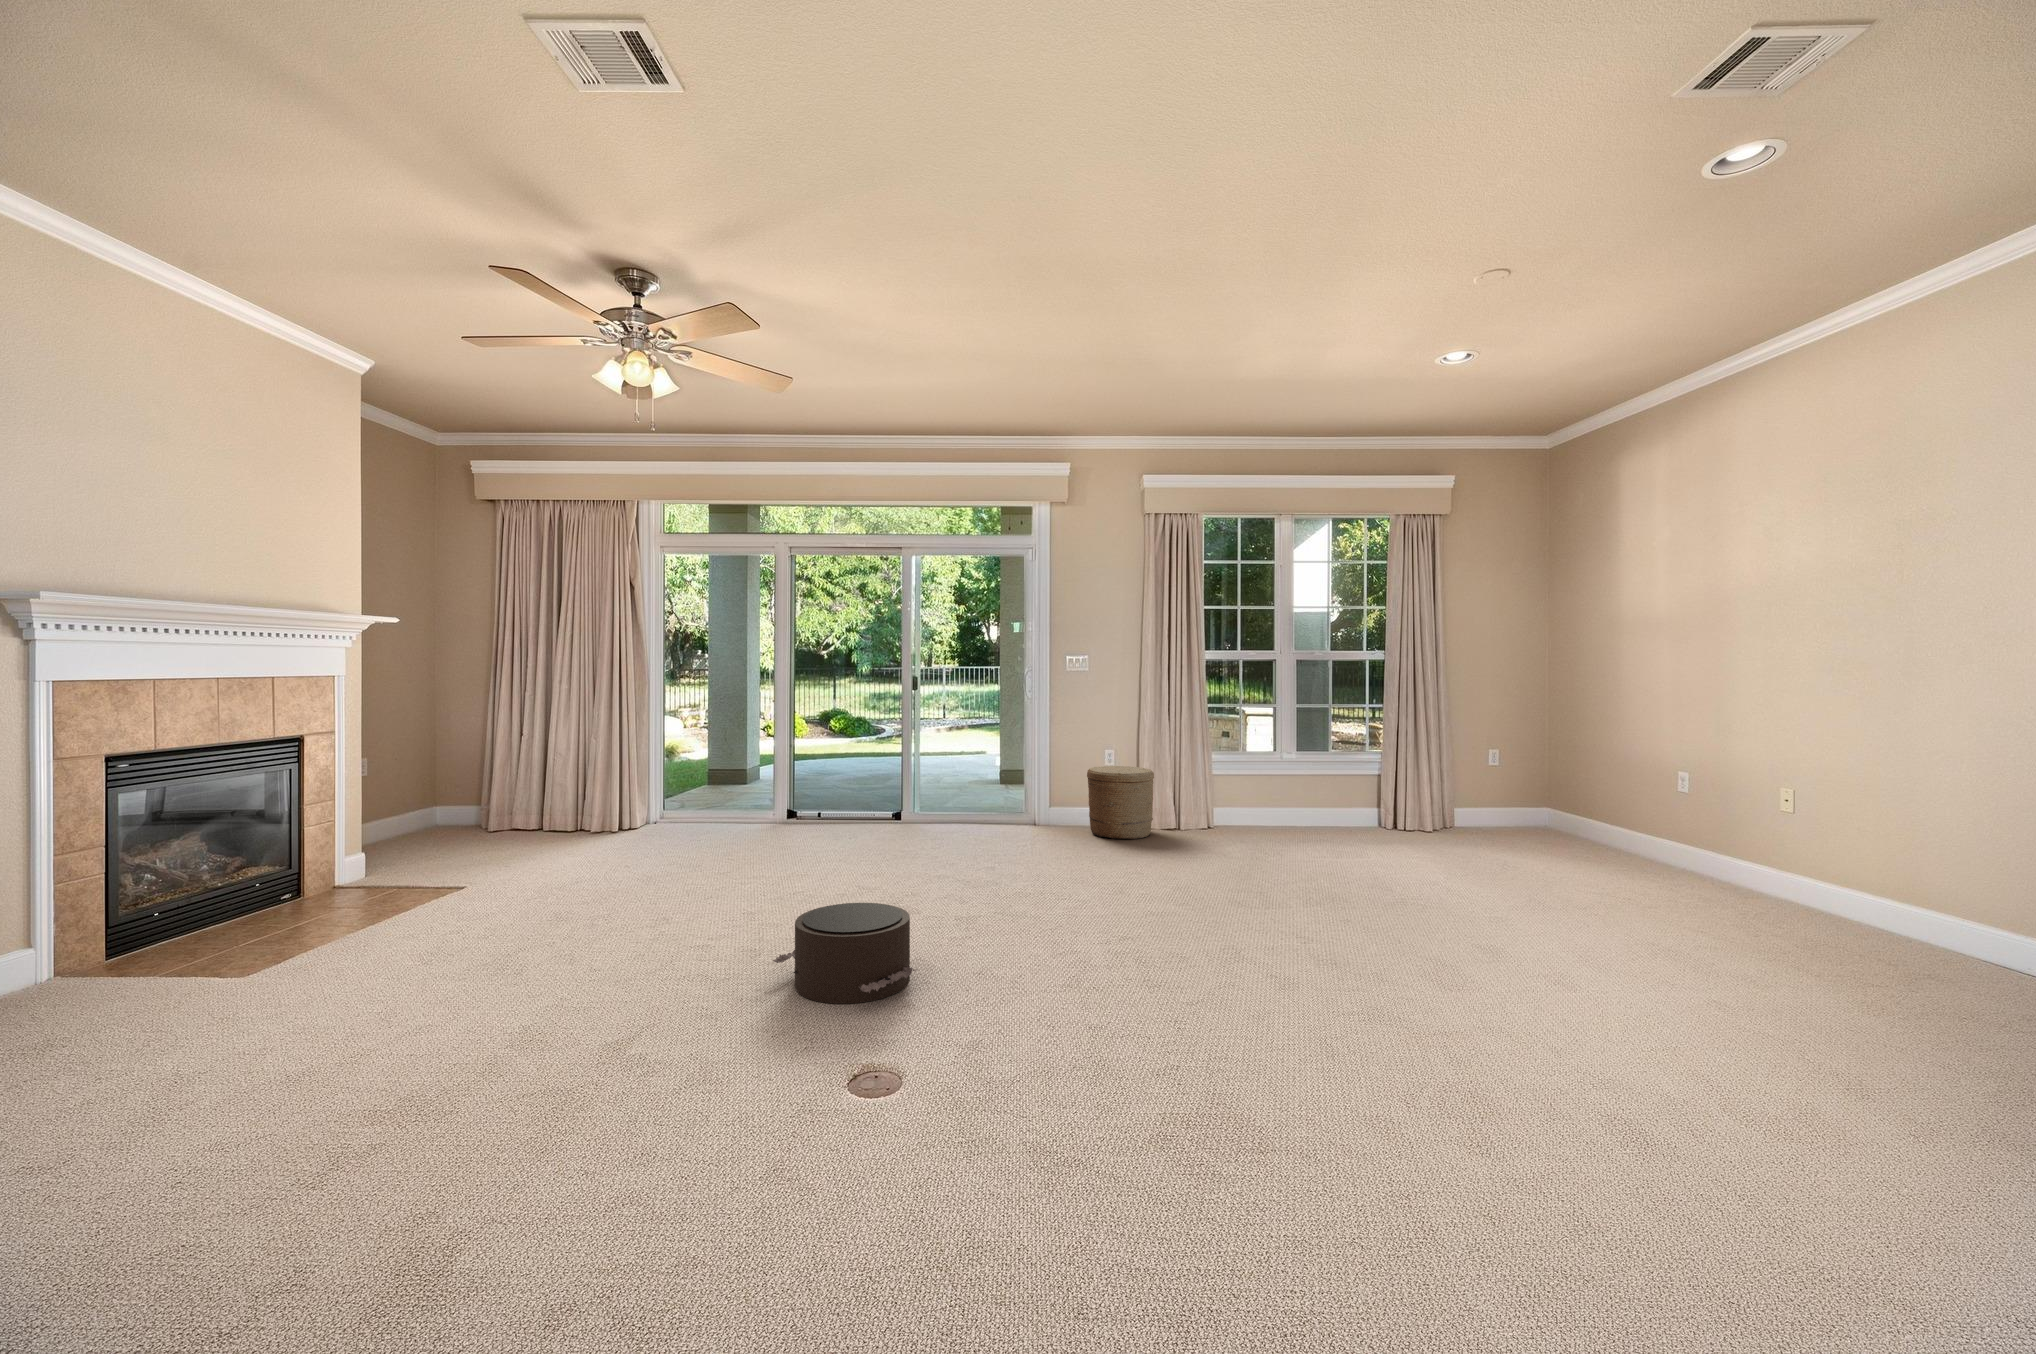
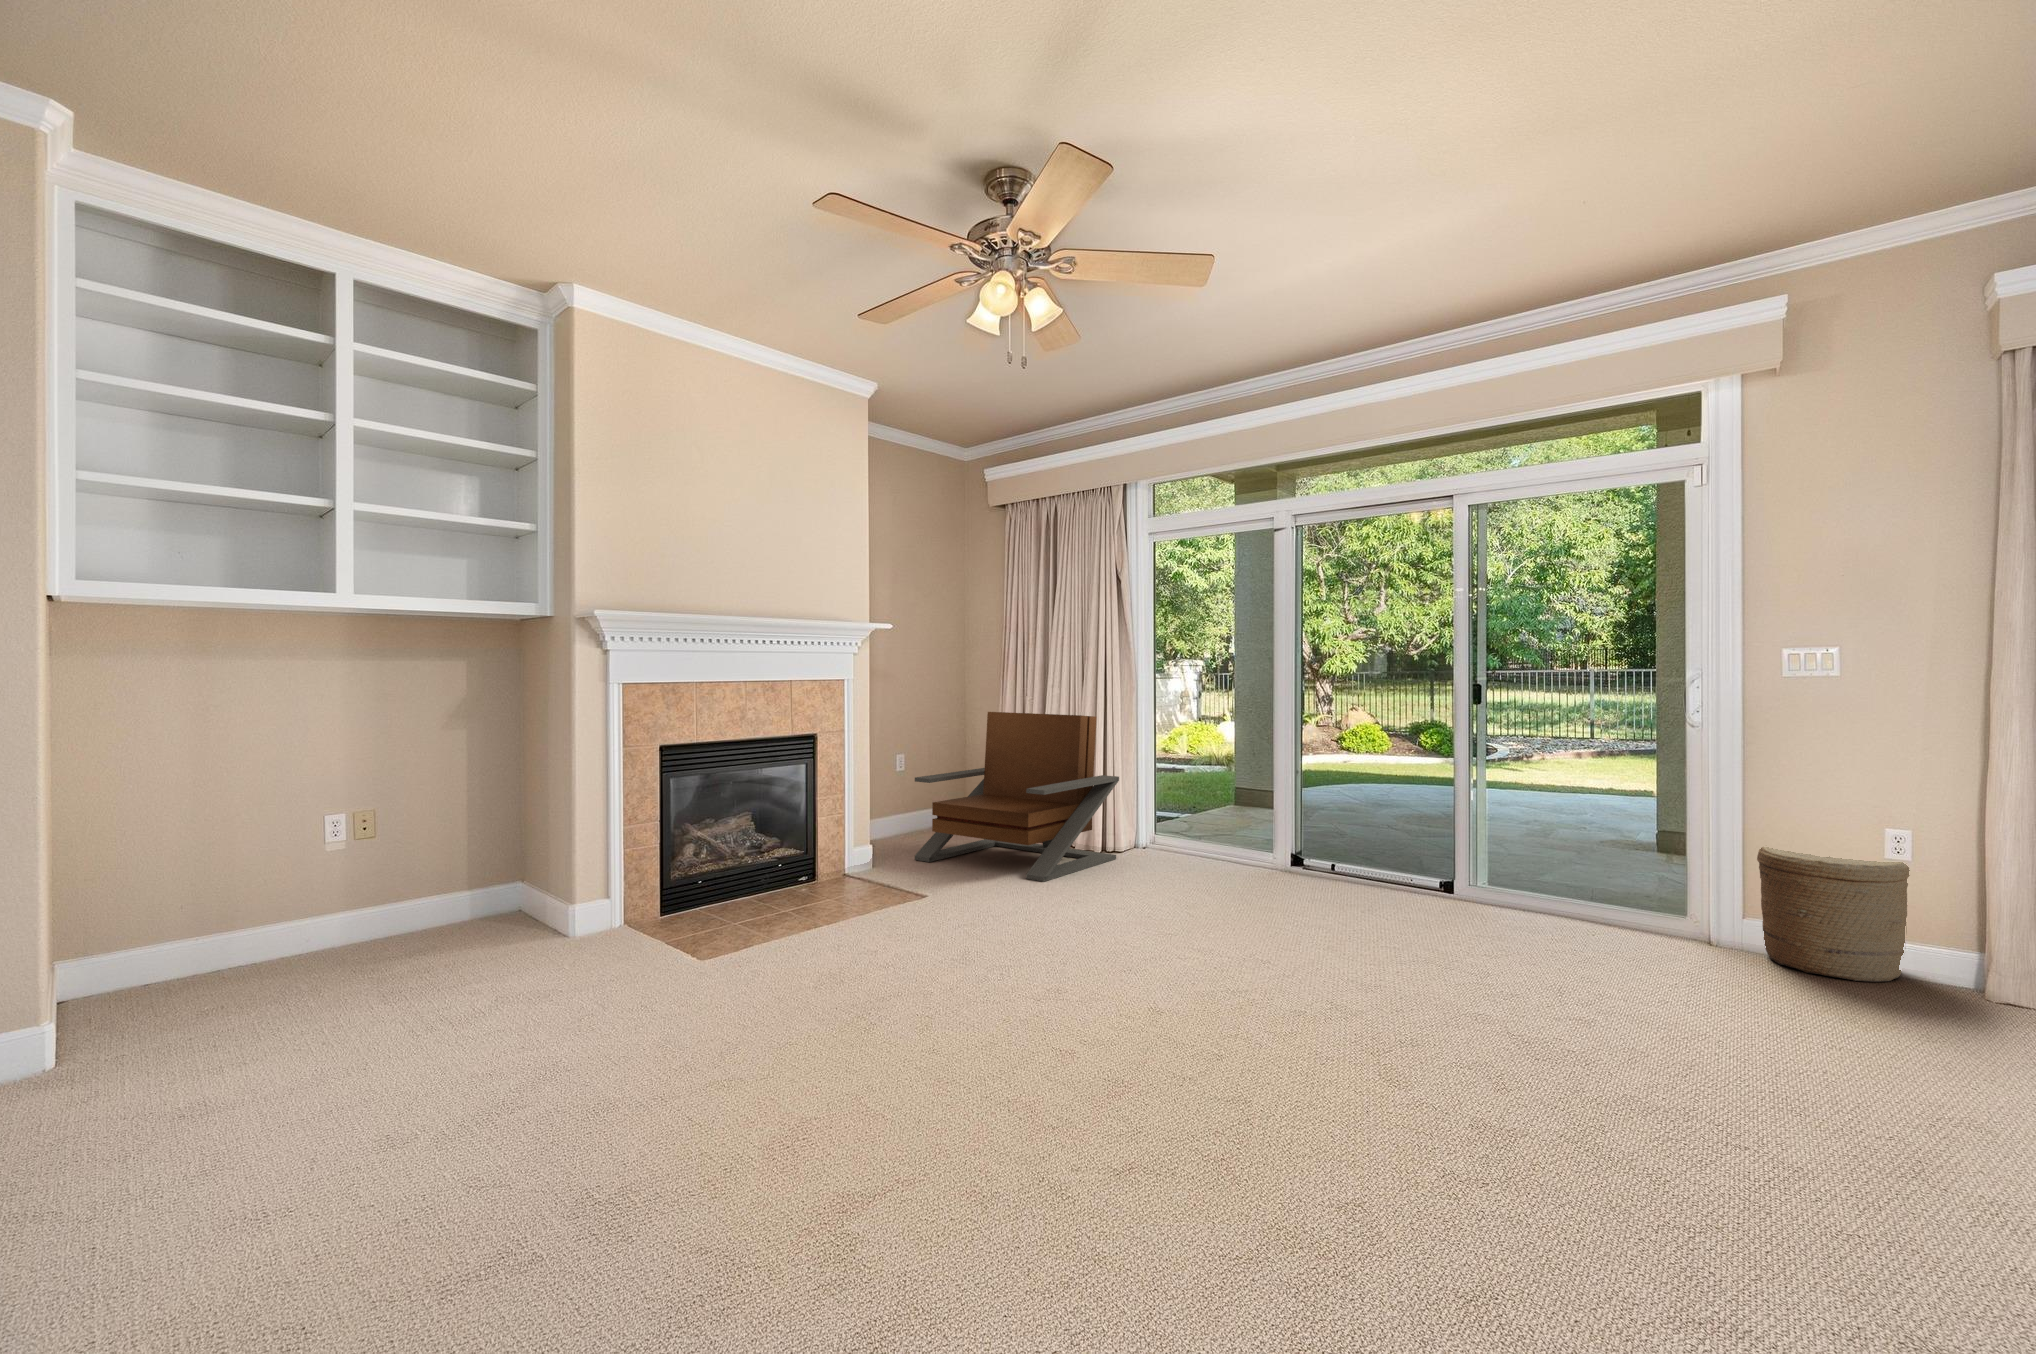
lounge chair: none [414,706,635,861] -> present [914,712,1119,882]
pouf: present [773,903,917,1004] -> none [1106,1002,1281,1157]

